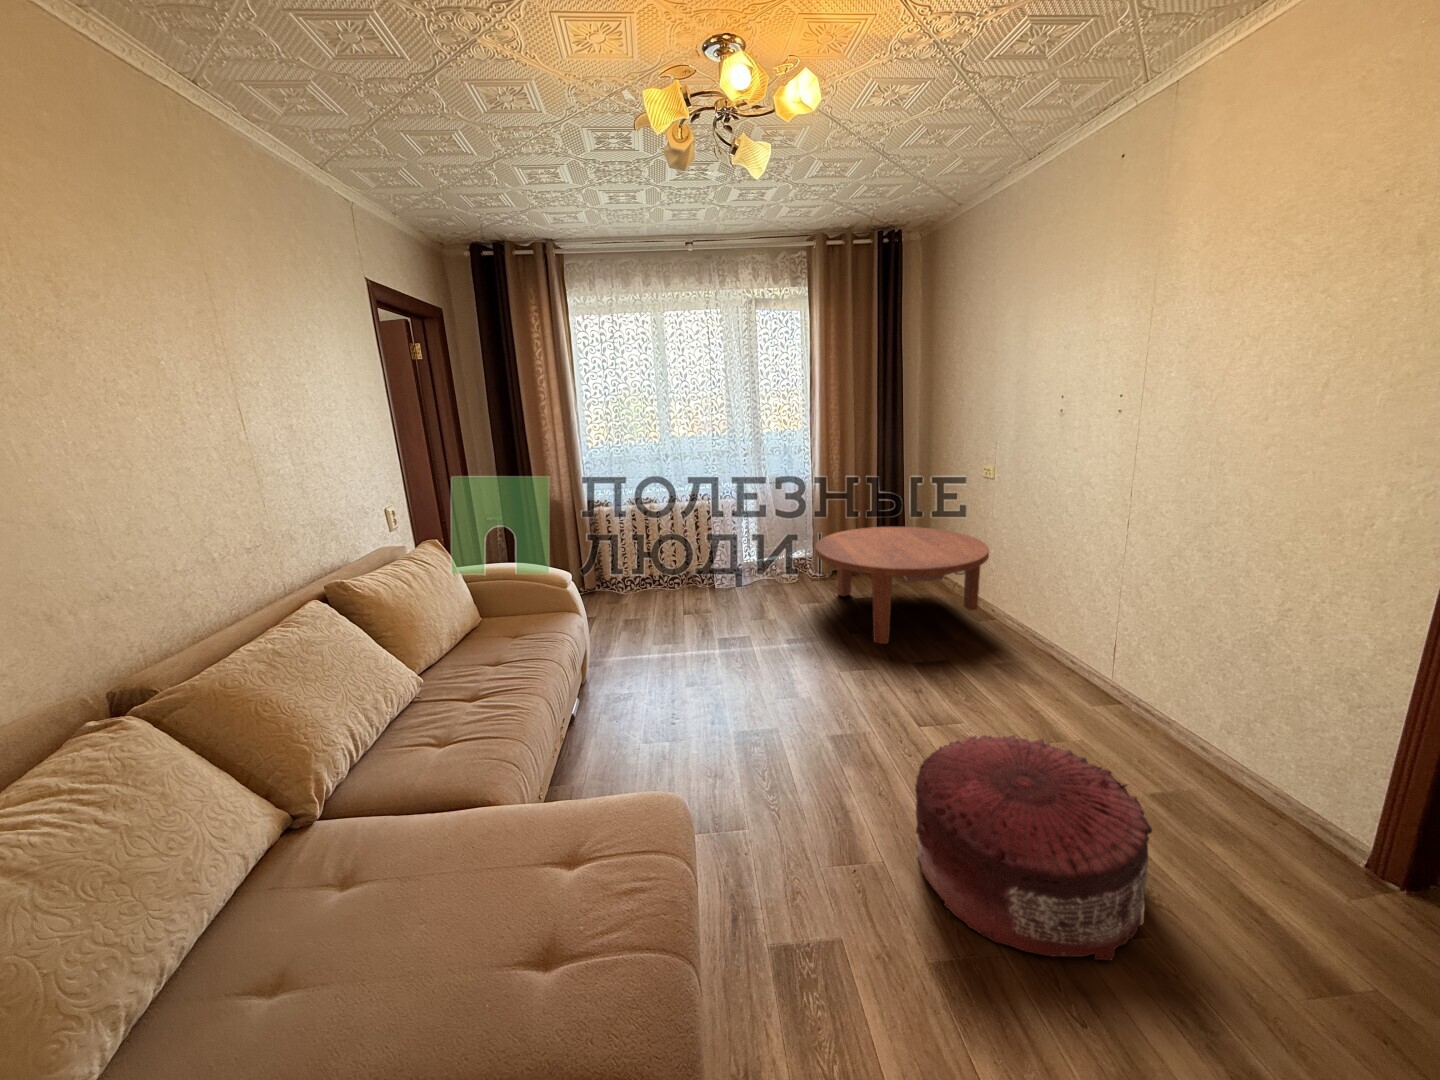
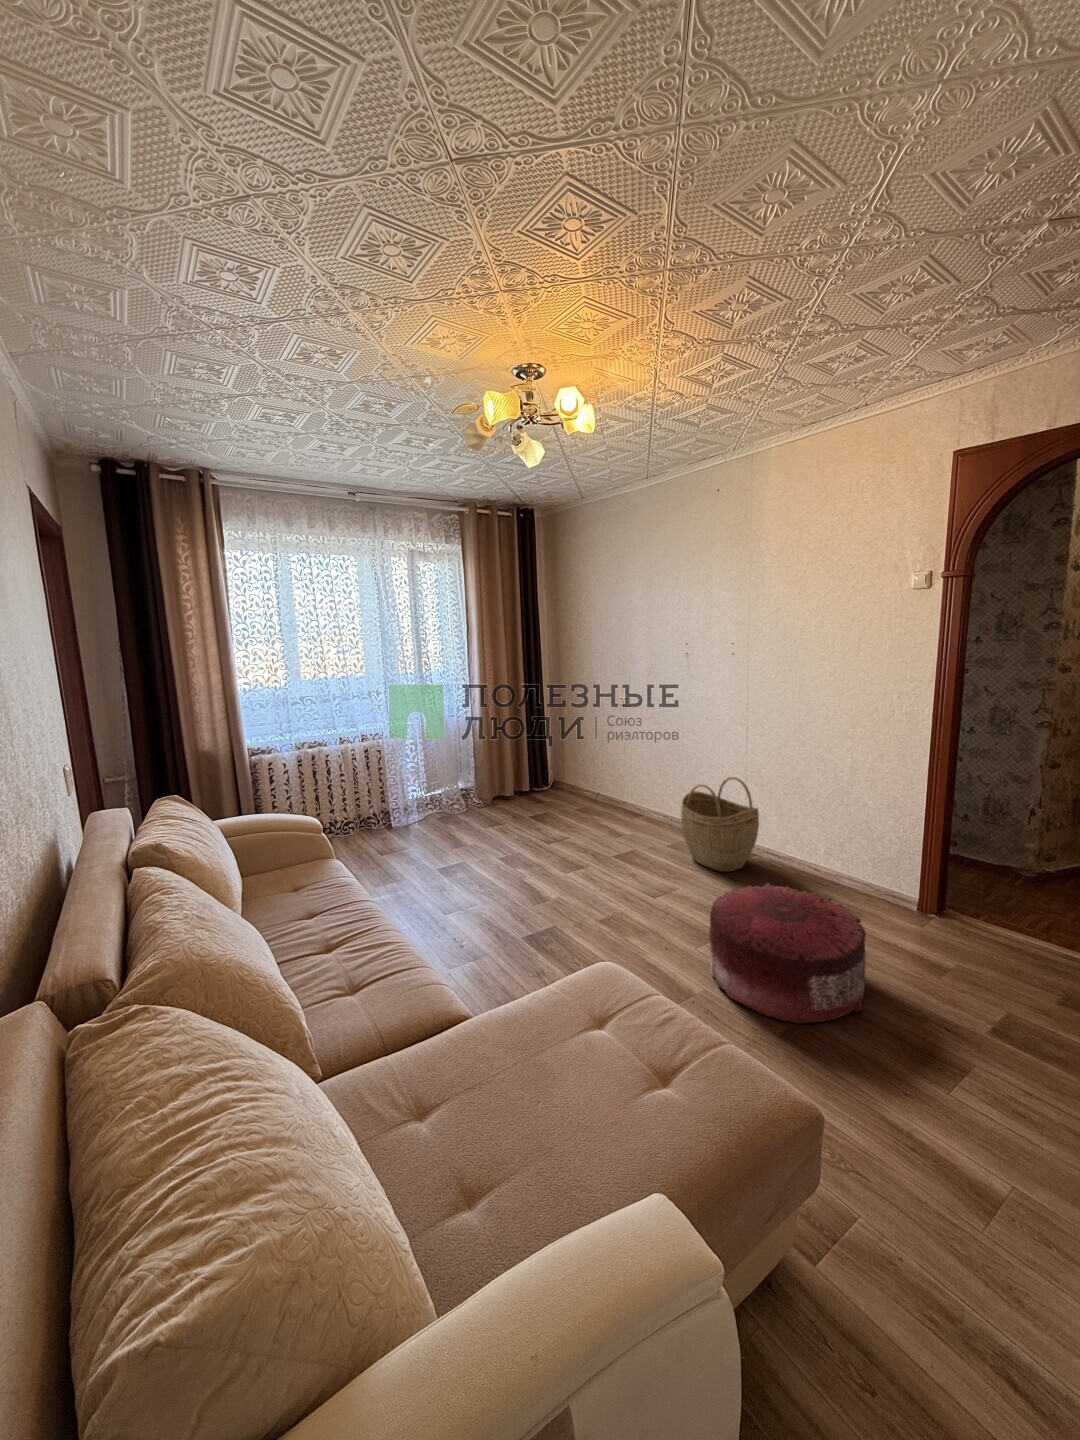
coffee table: present [816,527,989,644] -> none [500,750,641,849]
woven basket: none [1006,584,1117,710] -> present [681,777,759,872]

